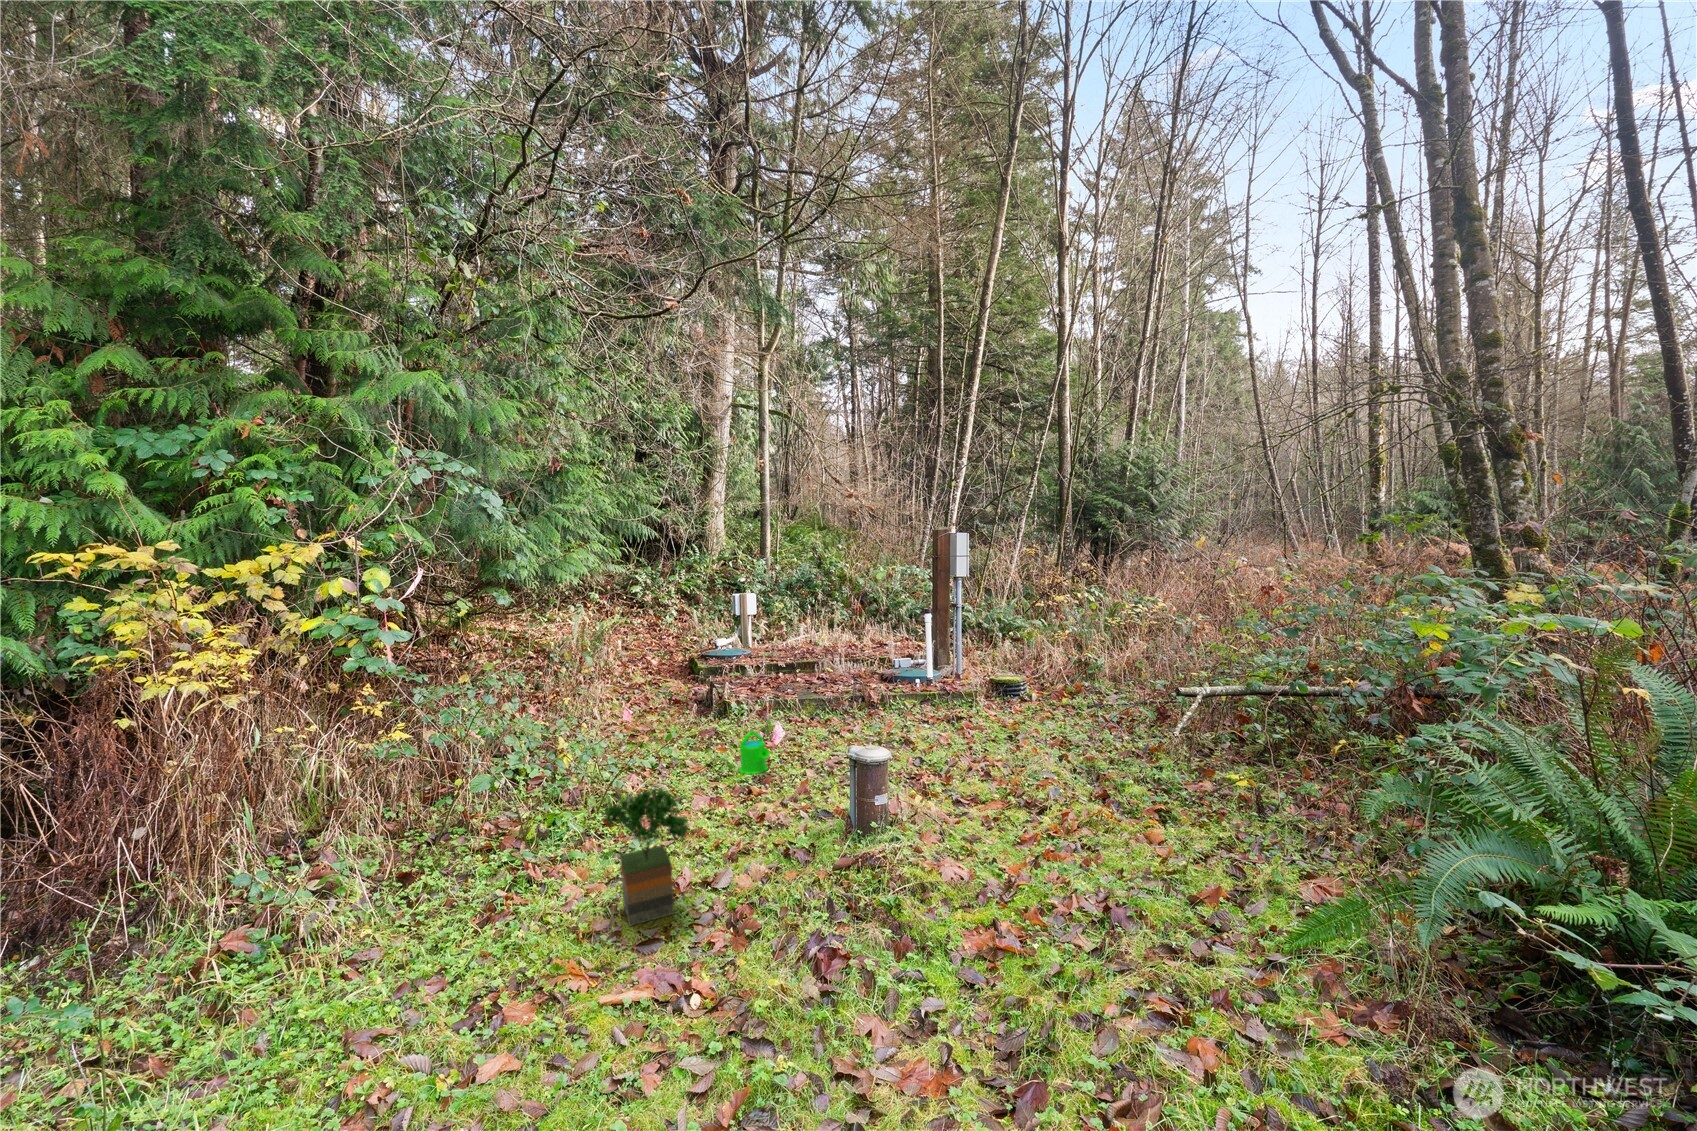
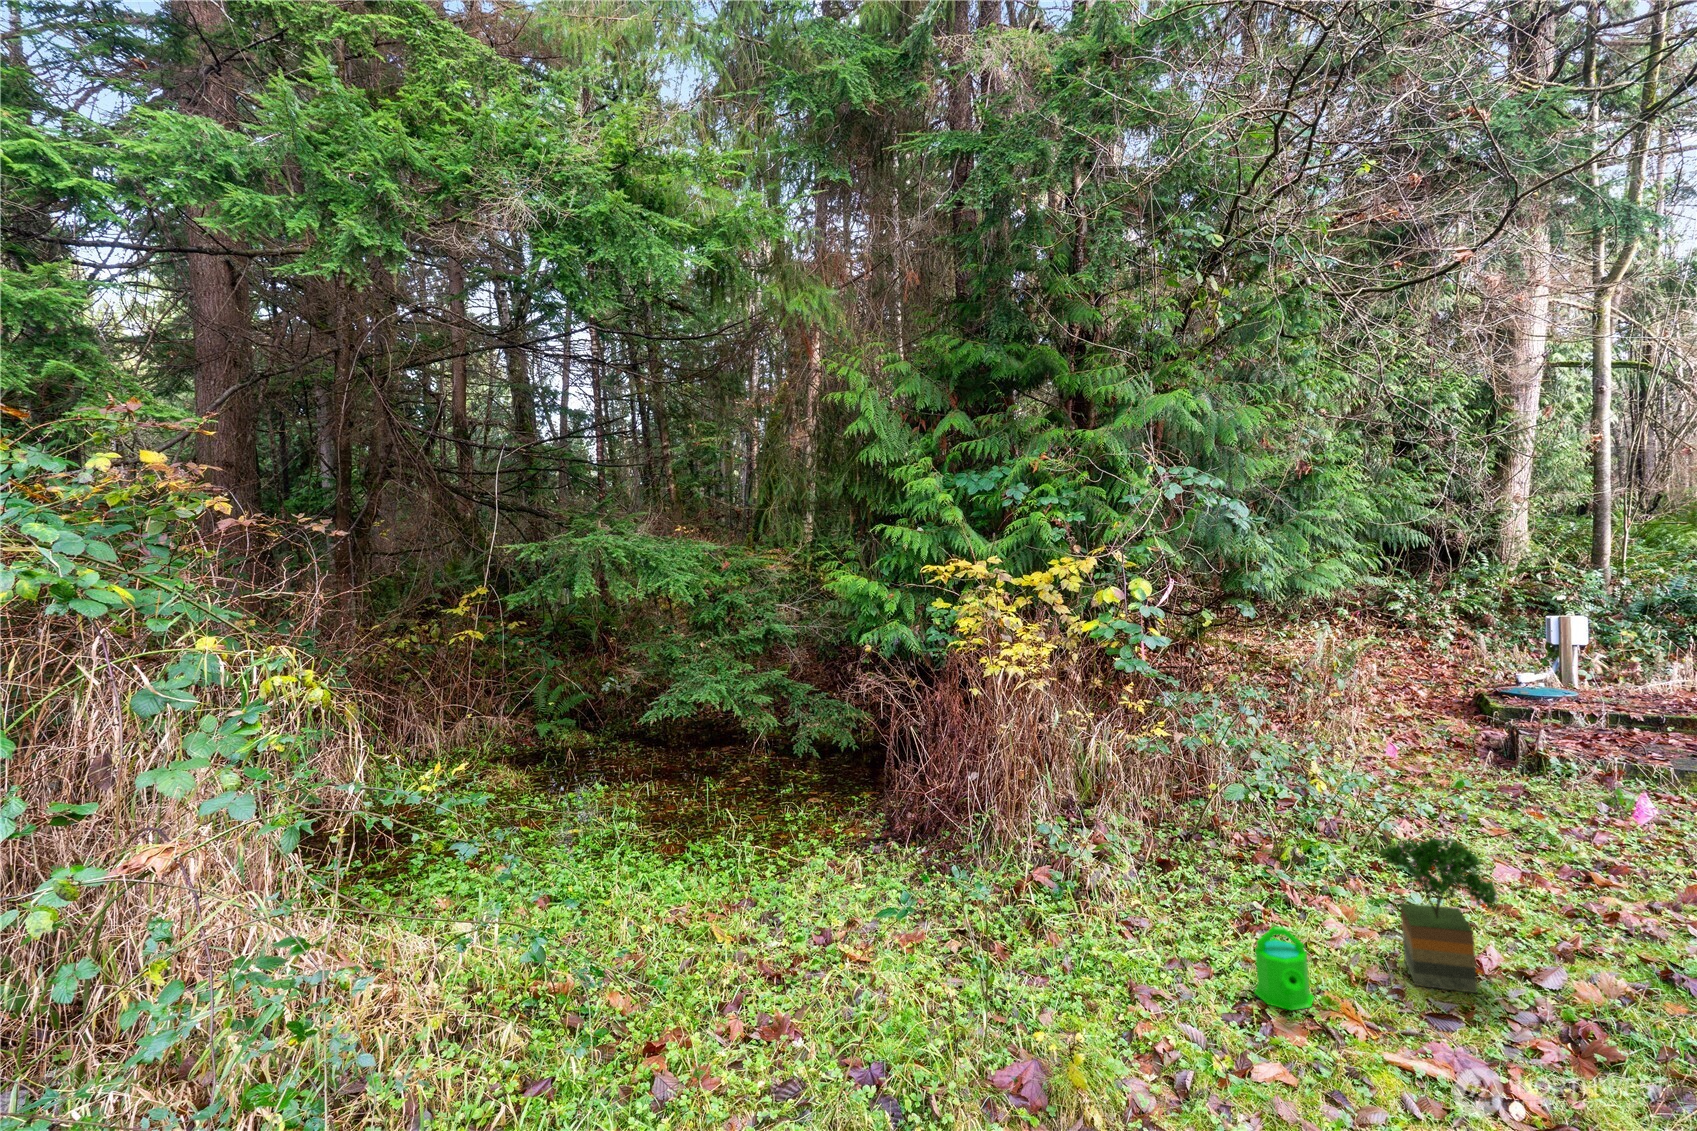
watering can: present [739,731,770,774] -> present [1254,926,1314,1010]

